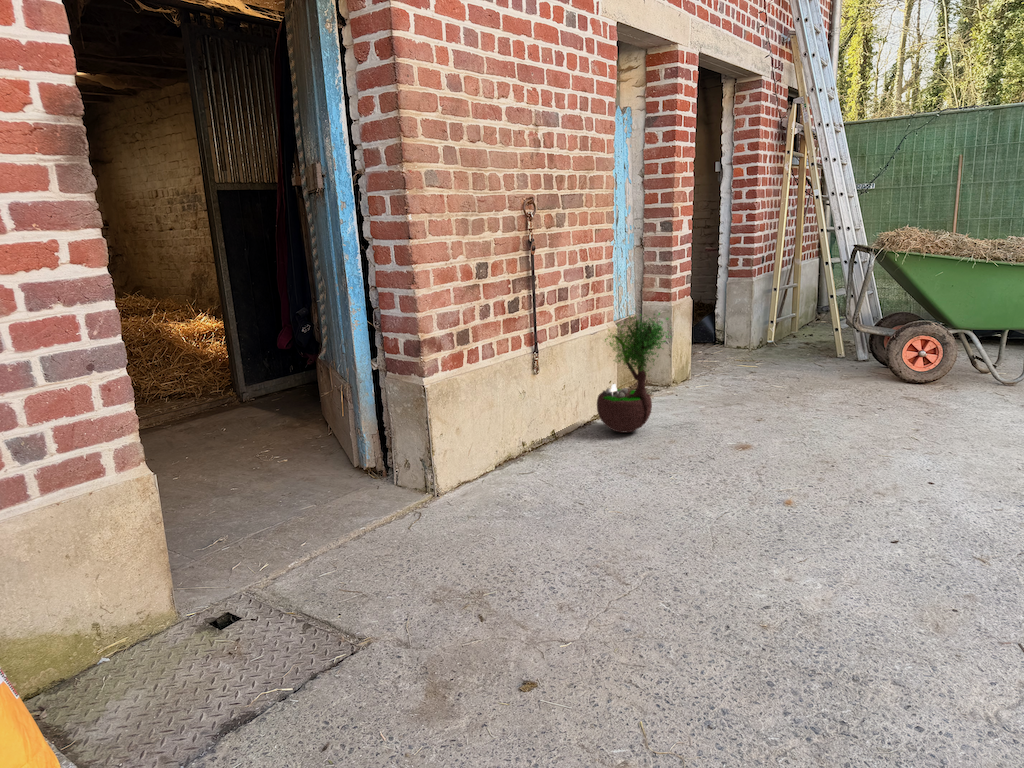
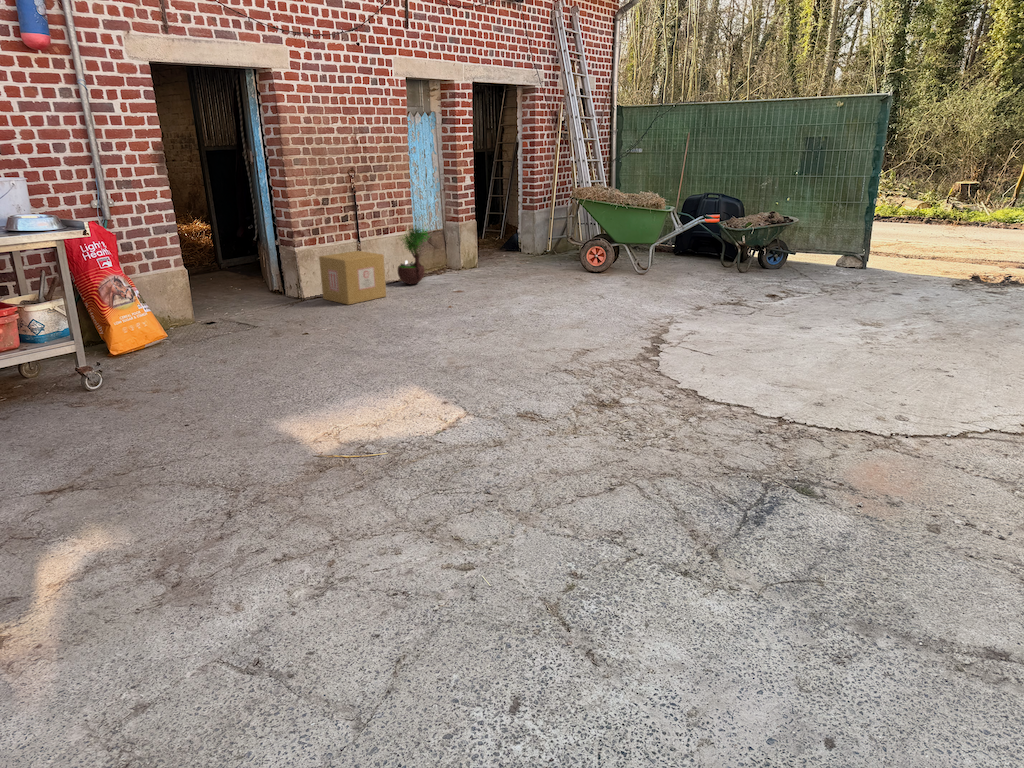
cardboard box: none [470,373,611,509] -> present [319,251,386,305]

